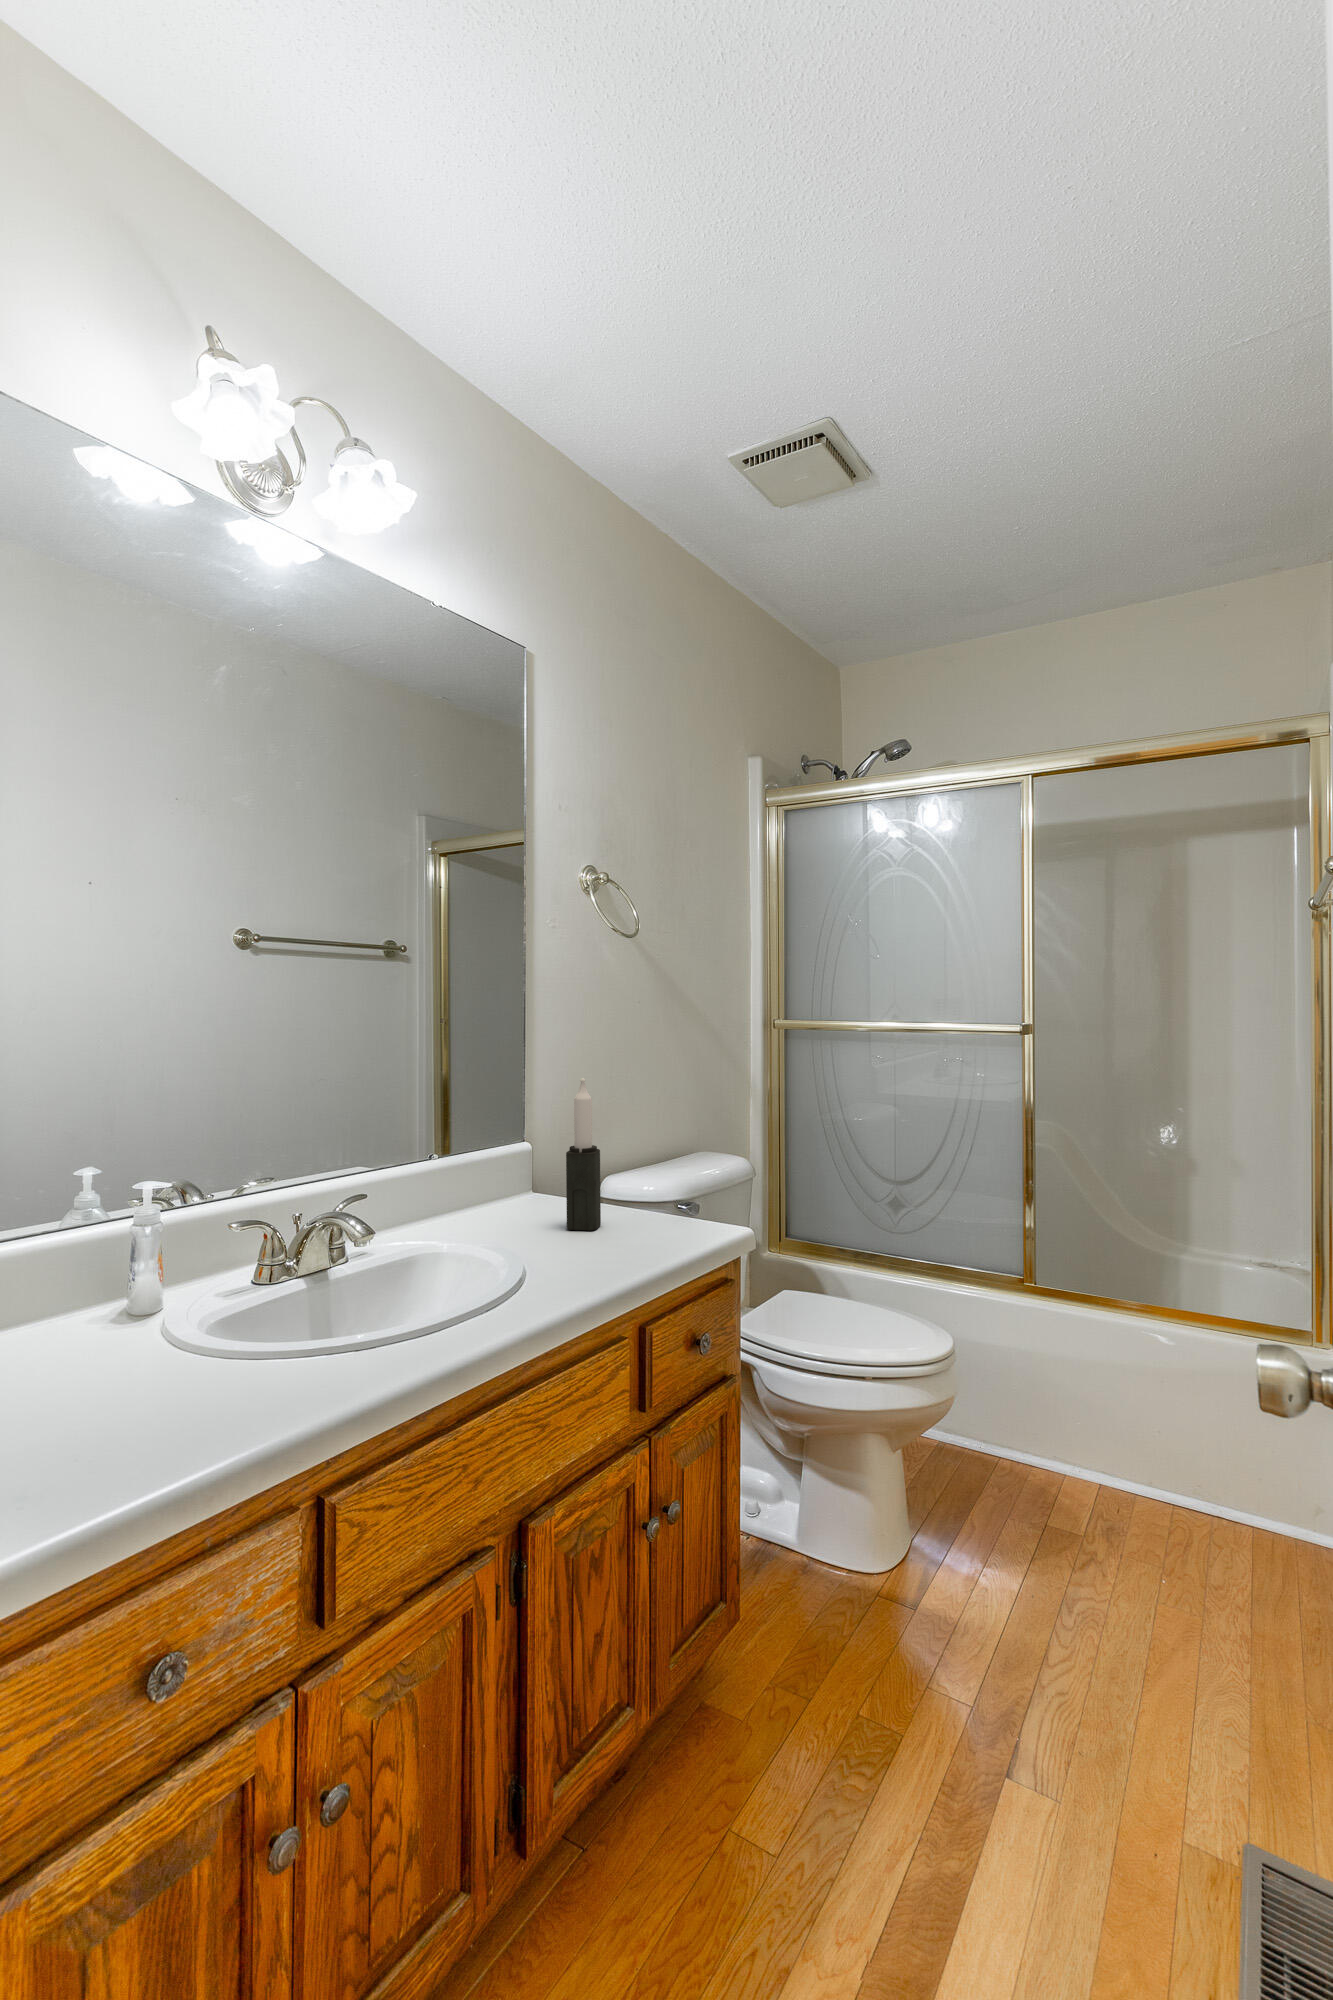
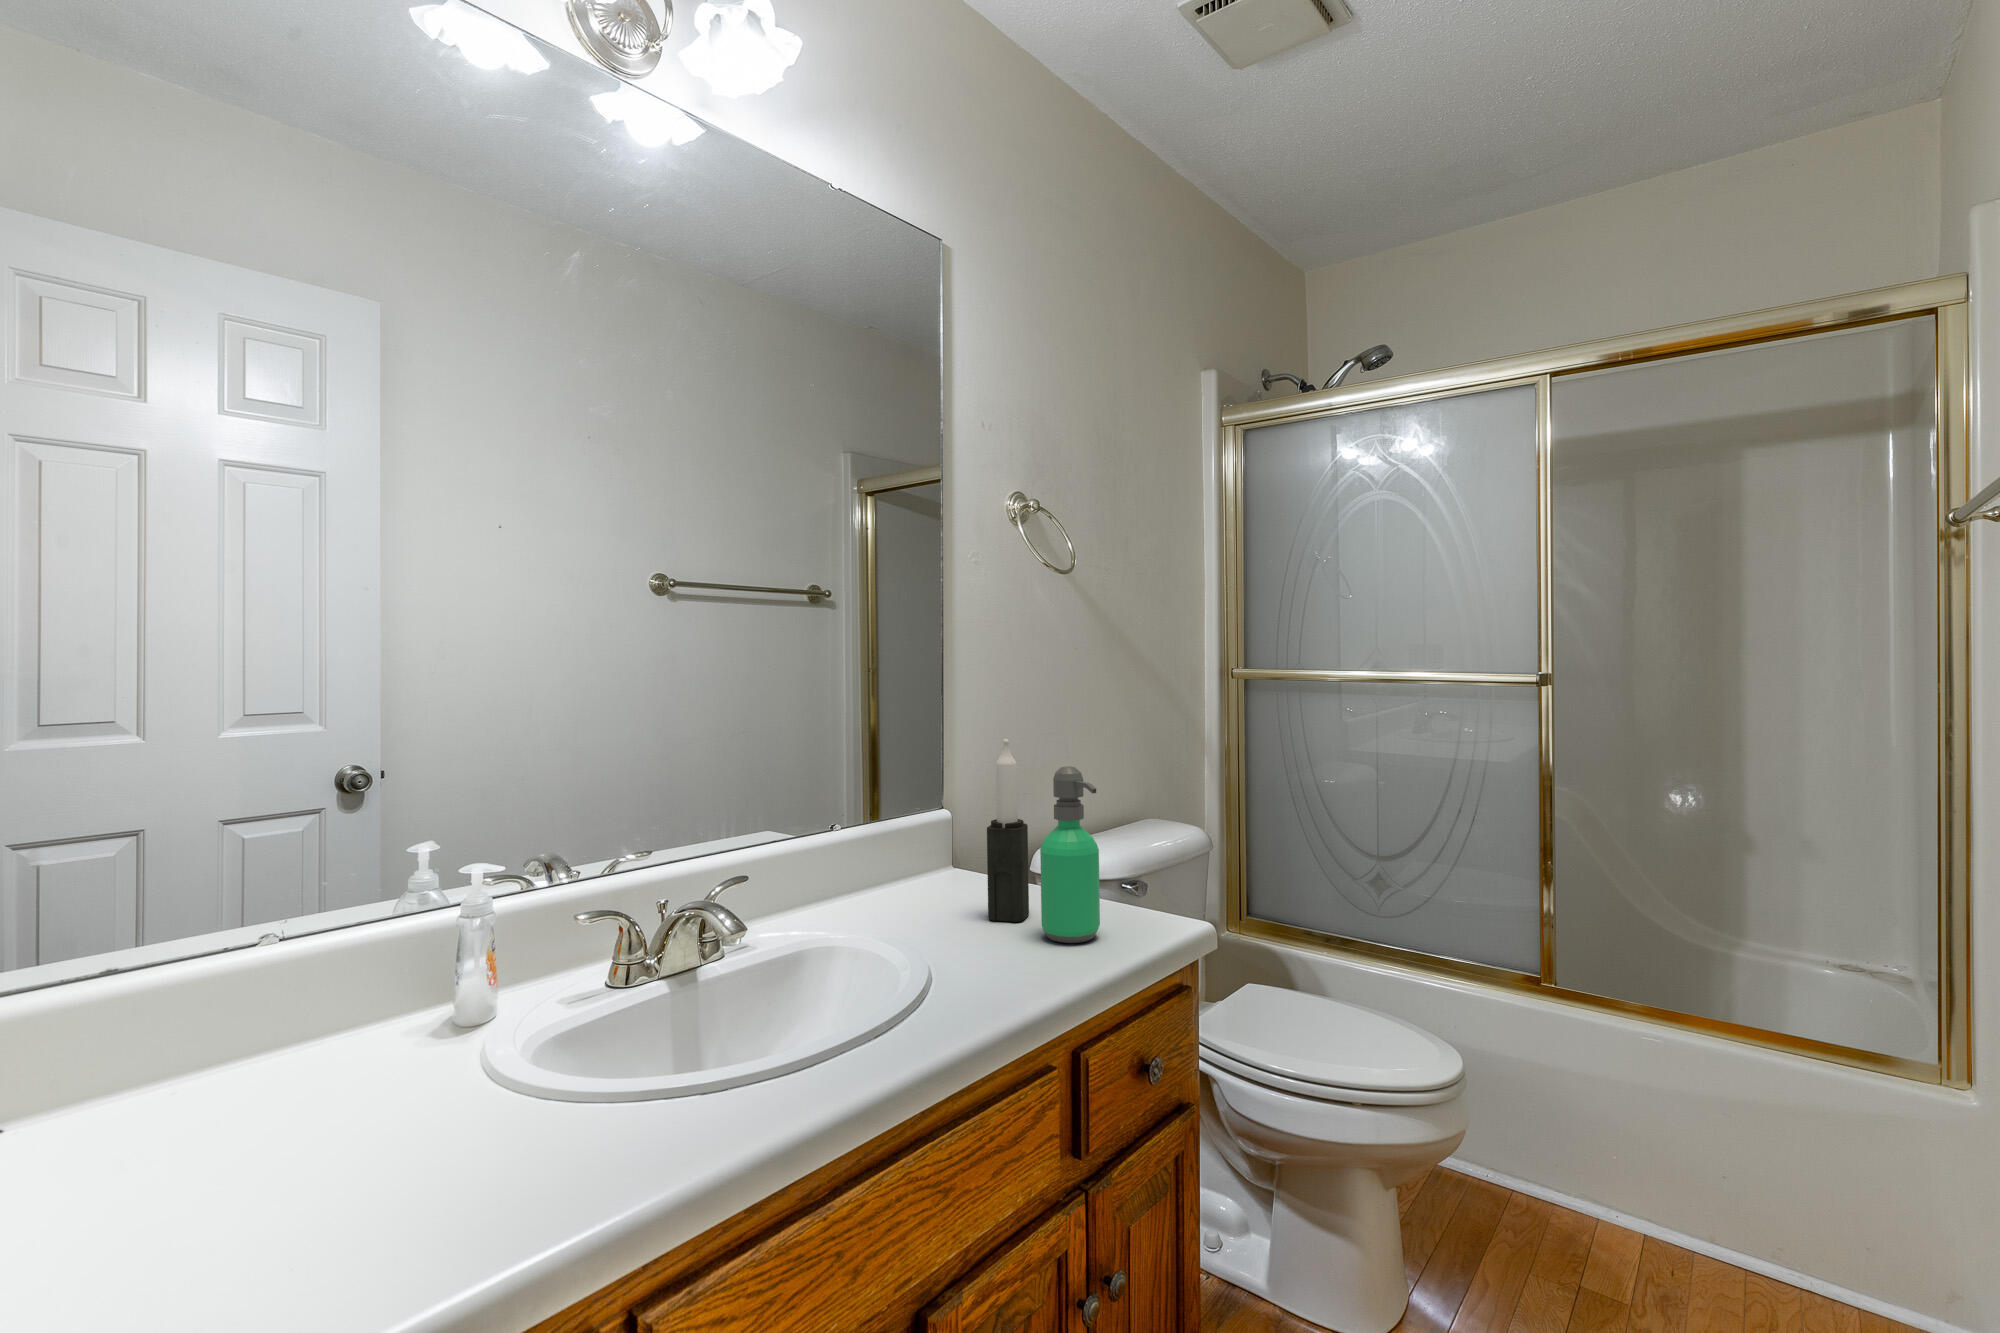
soap dispenser: none [612,1101,660,1244] -> present [1040,766,1100,943]

